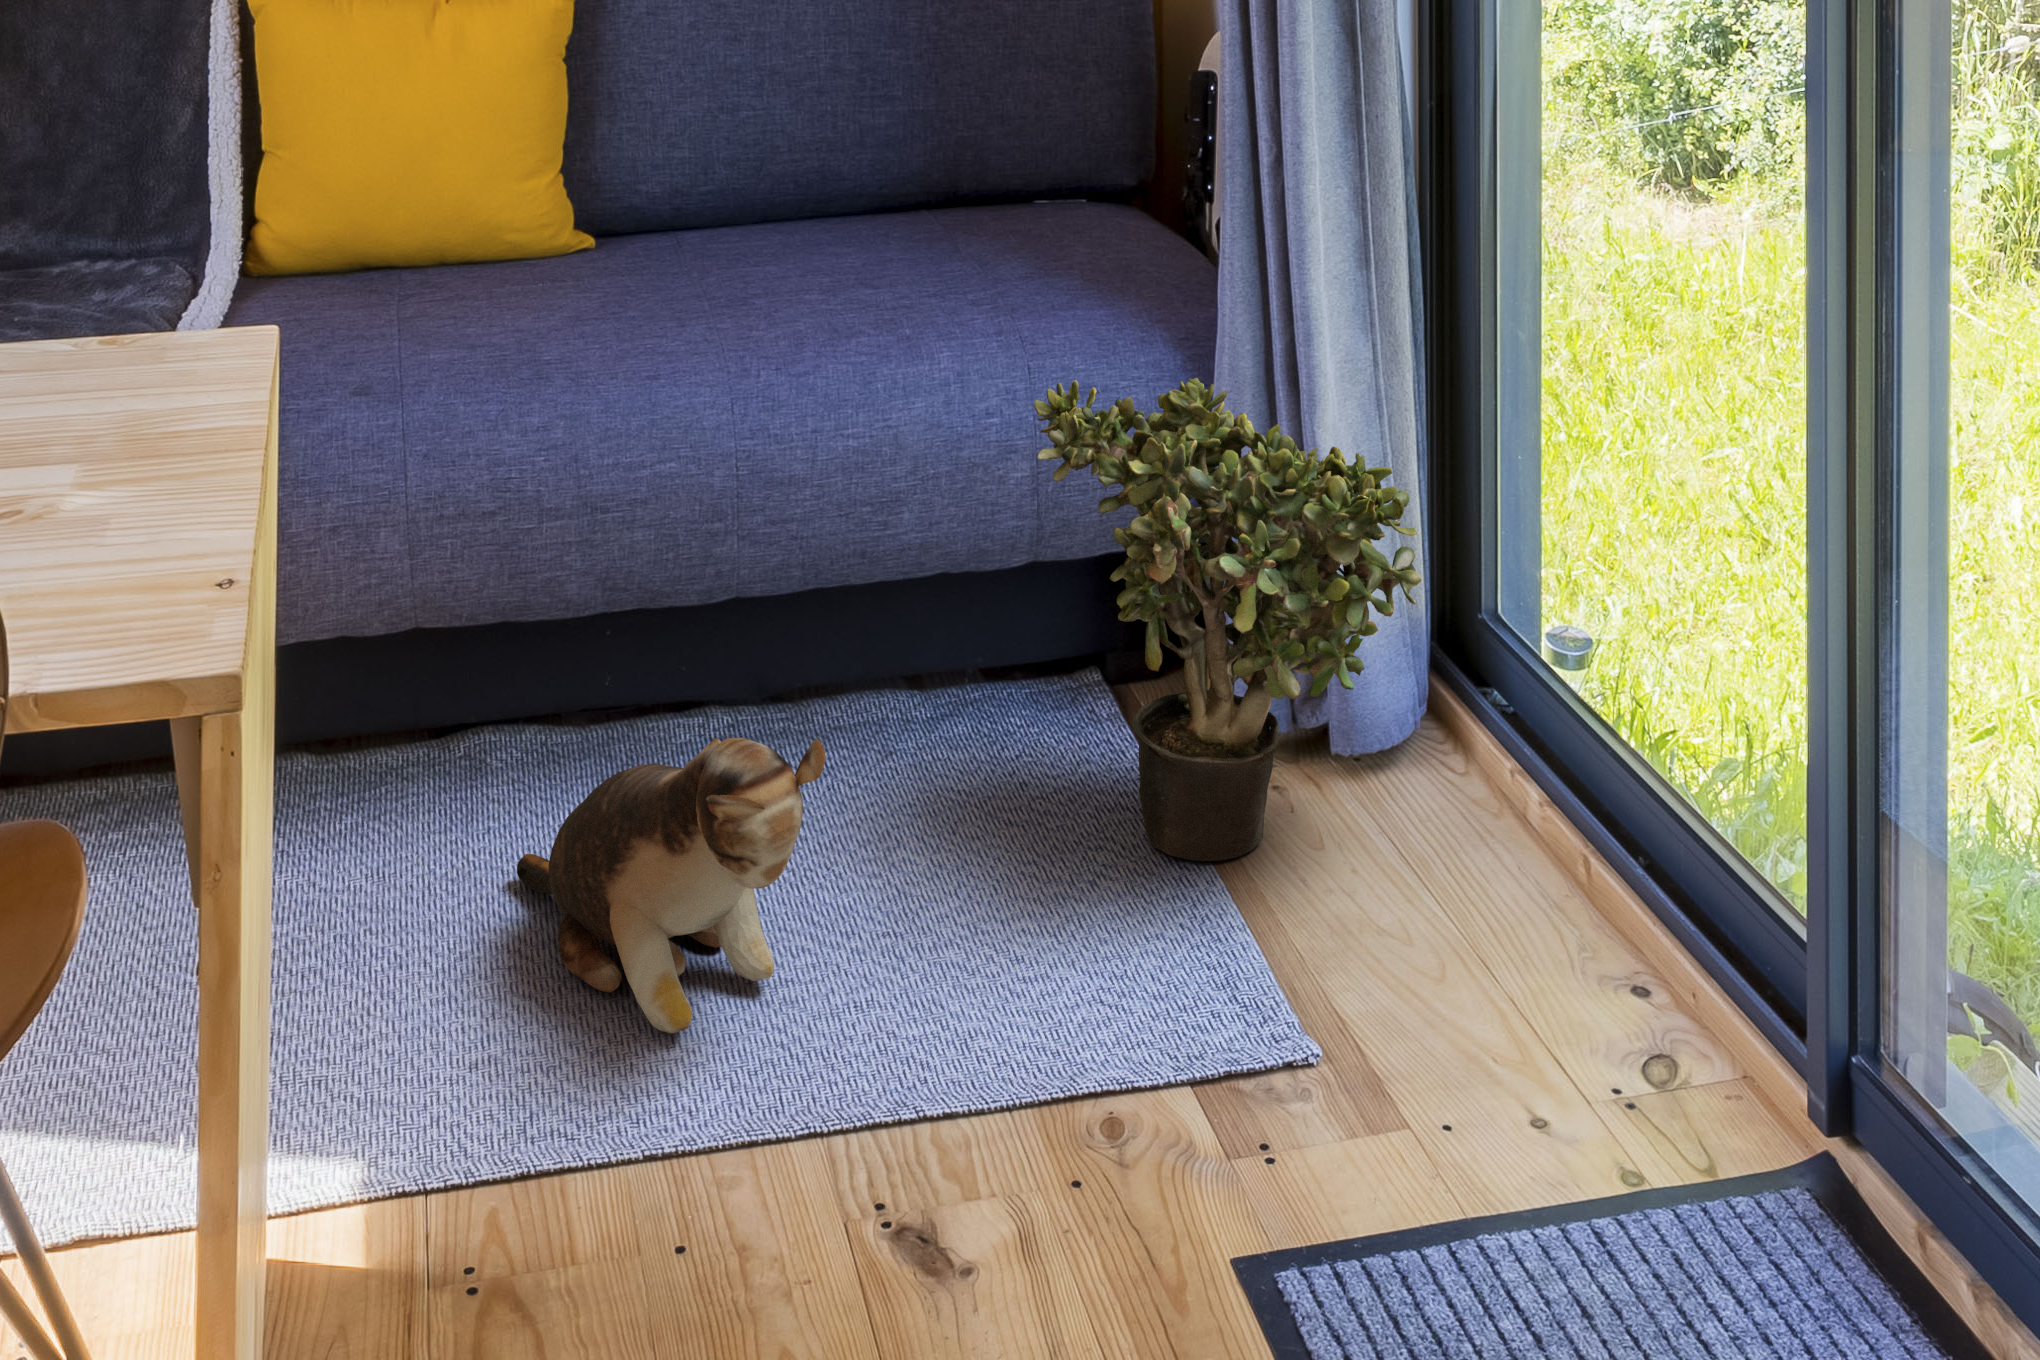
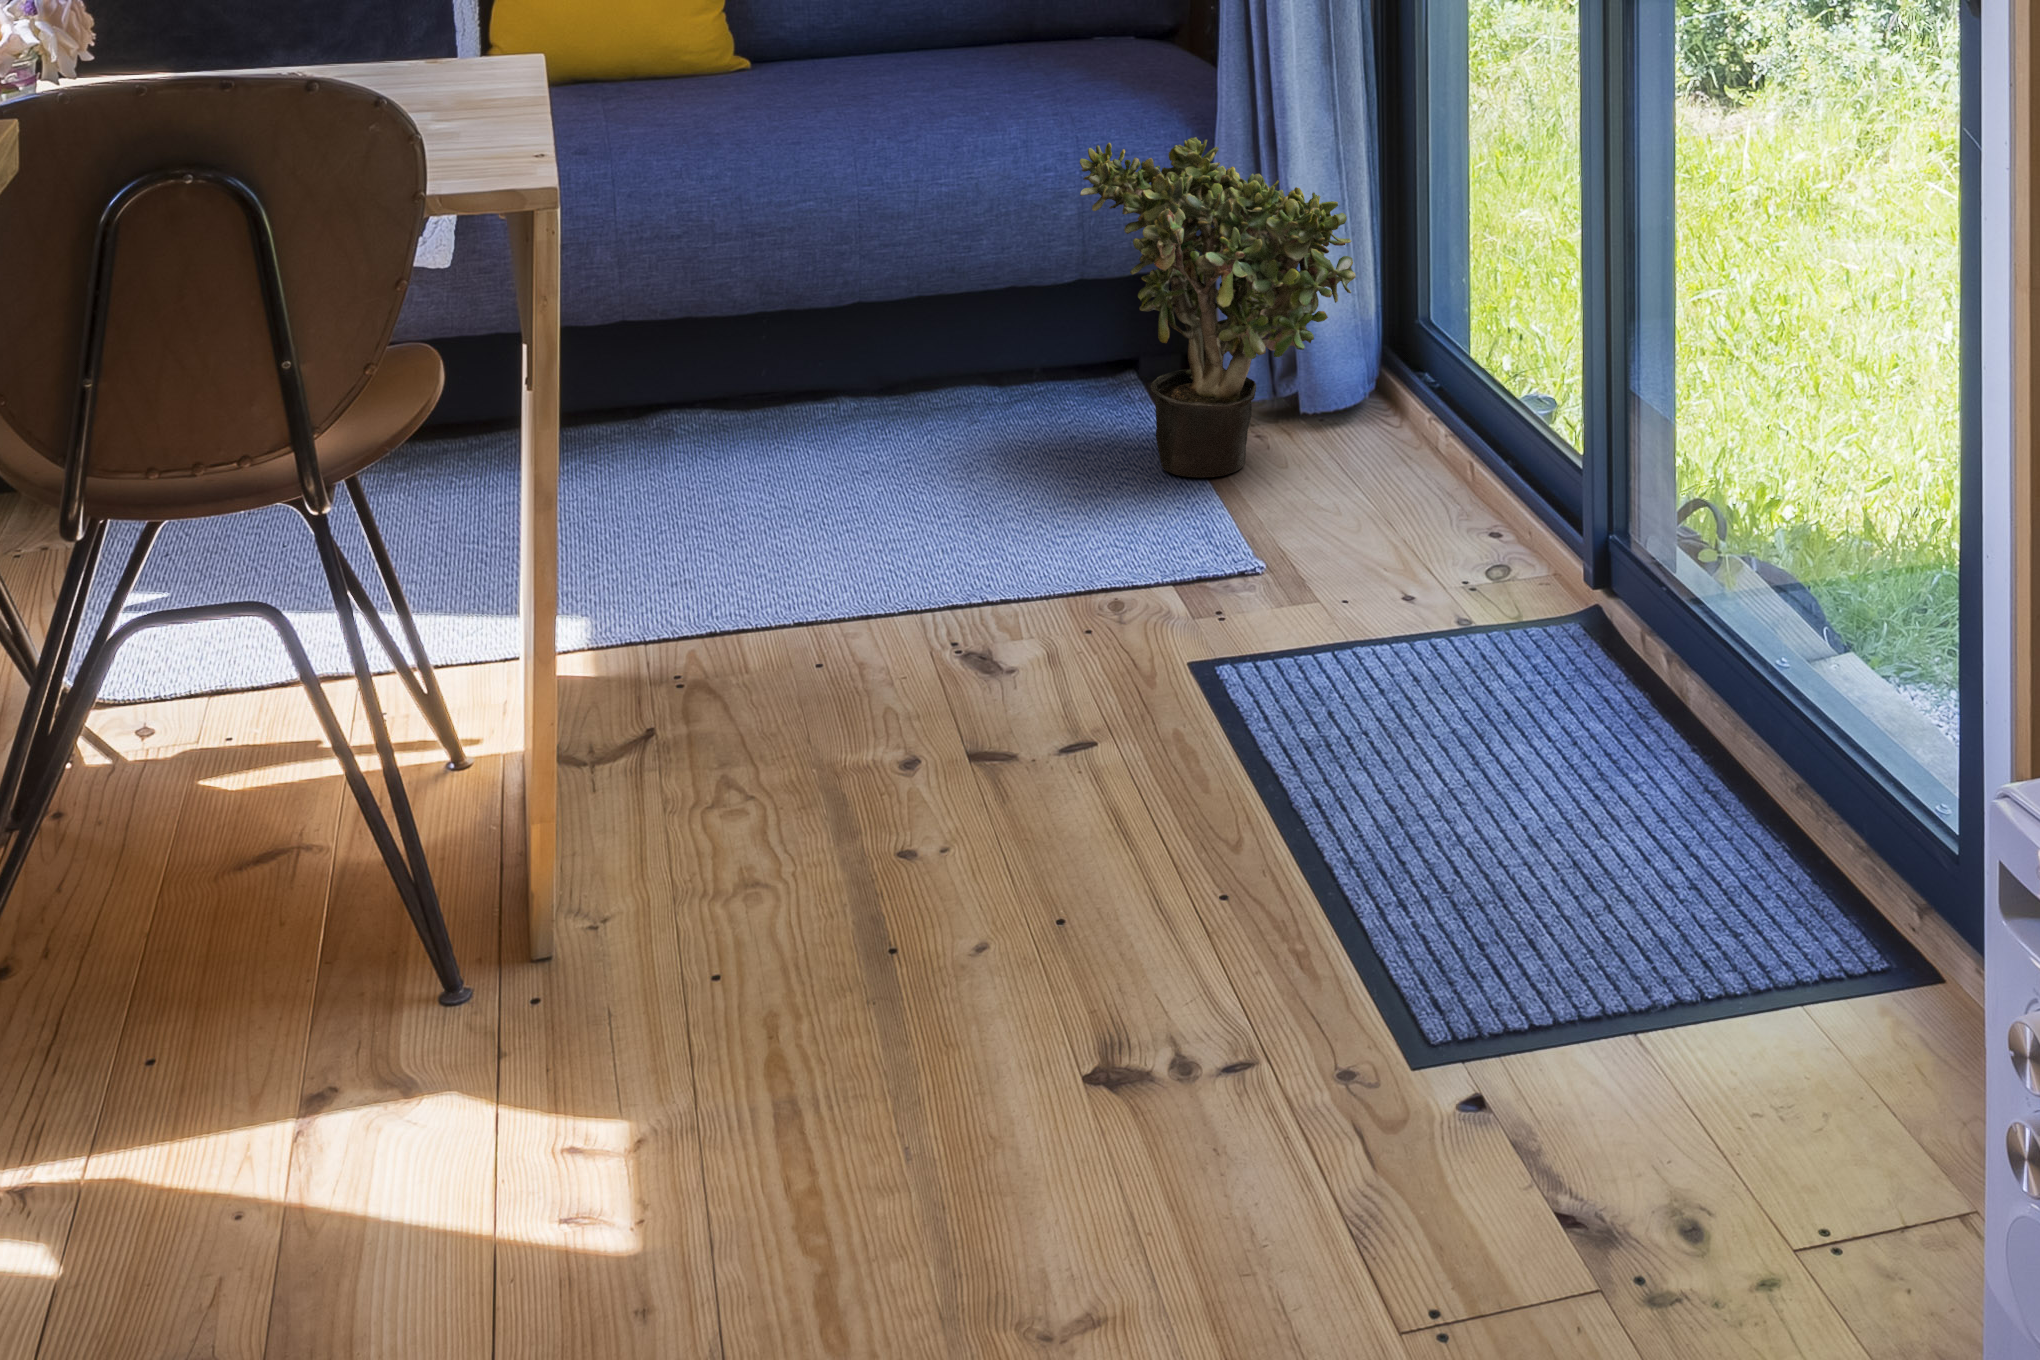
plush toy: present [517,738,825,1033] -> none [707,364,925,567]

